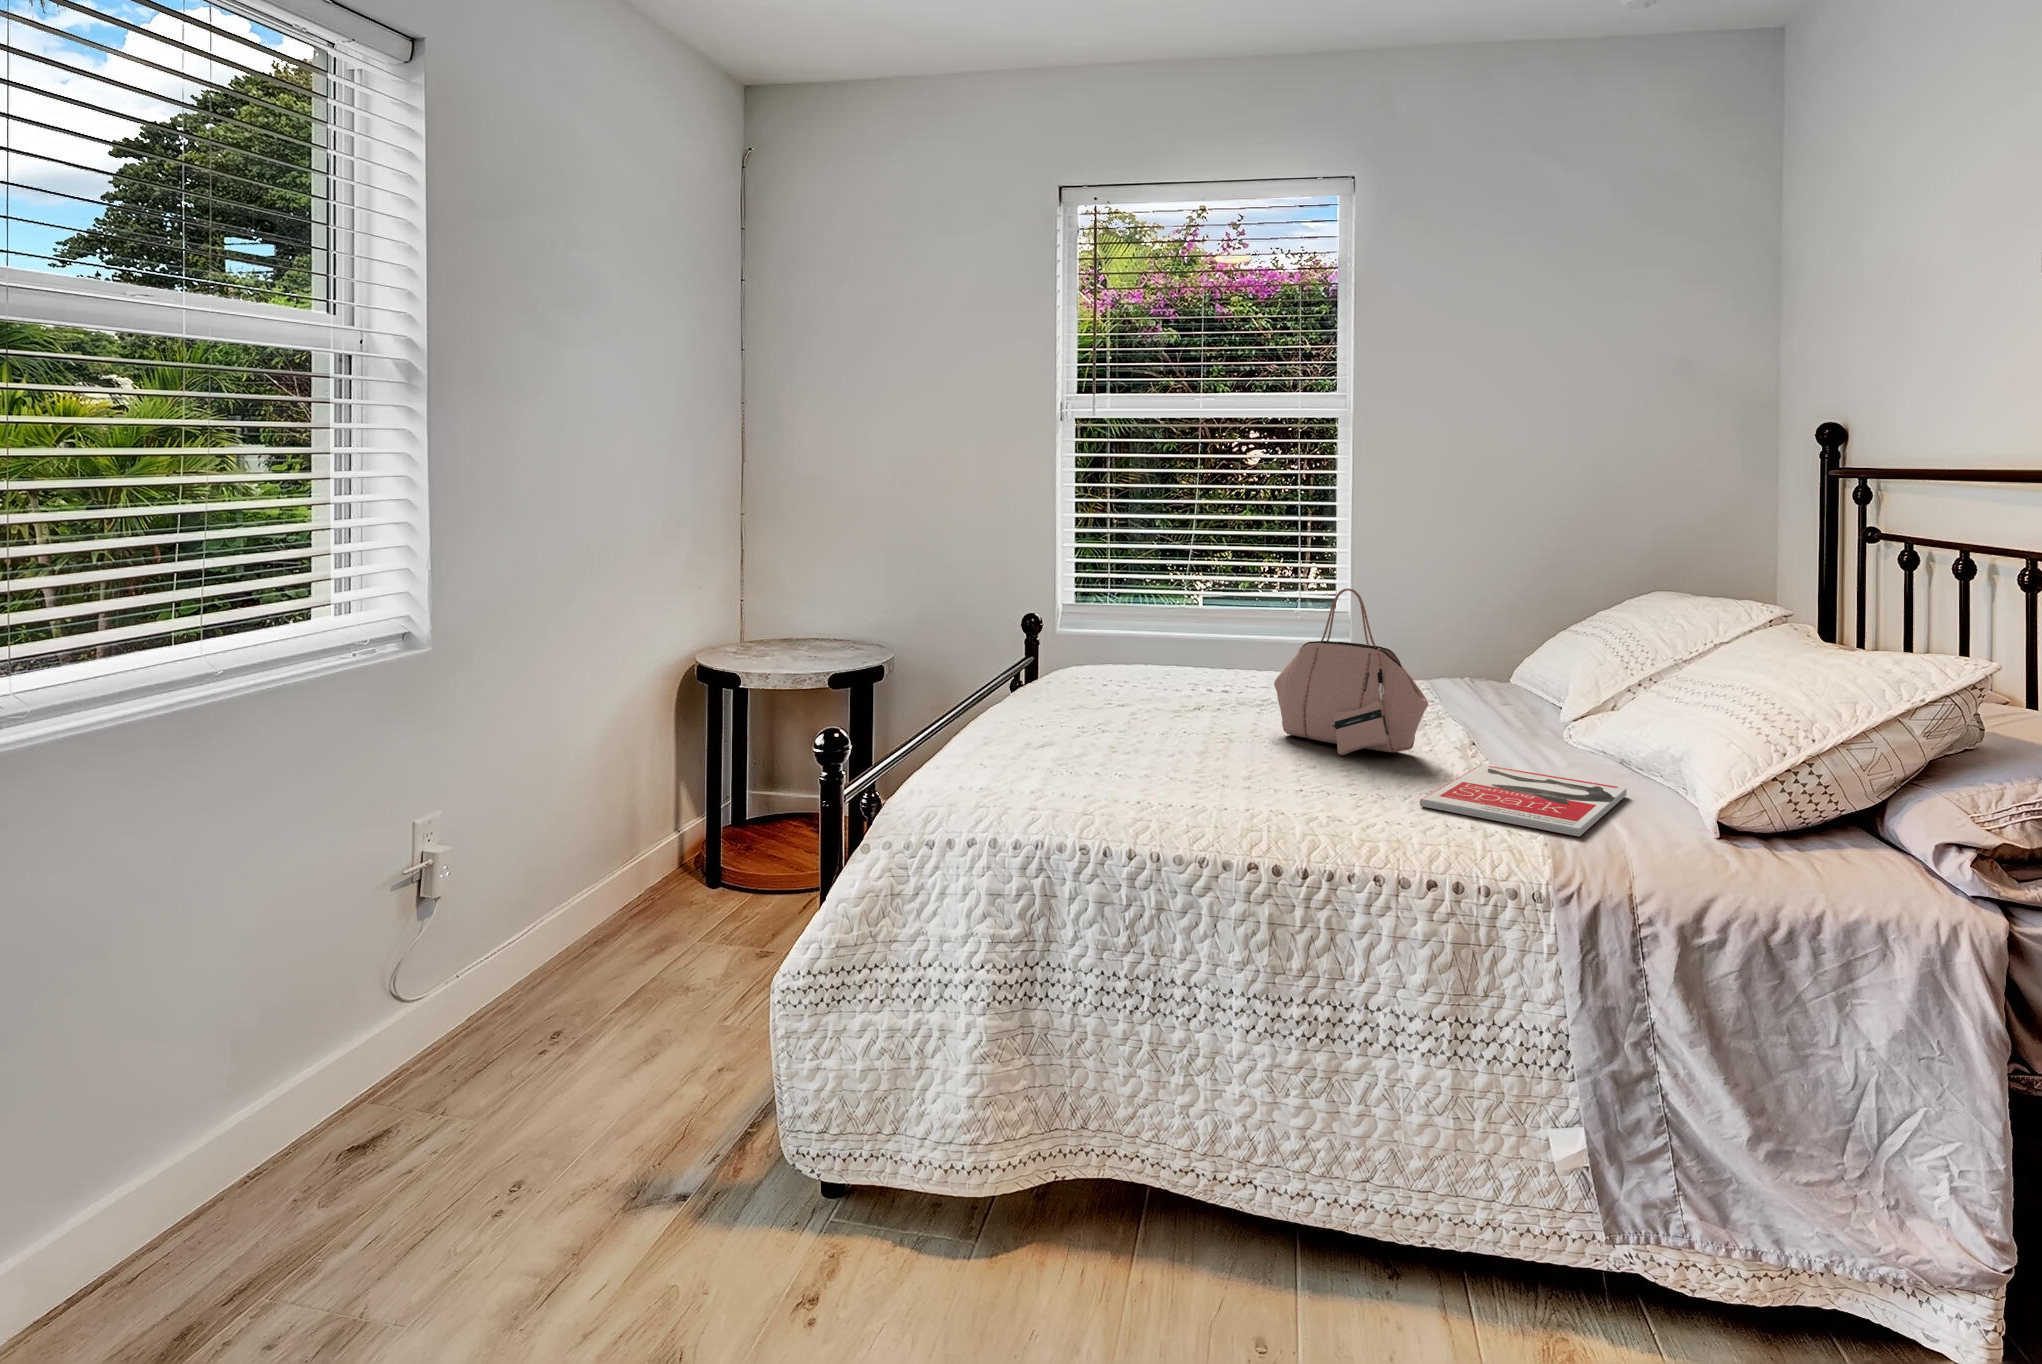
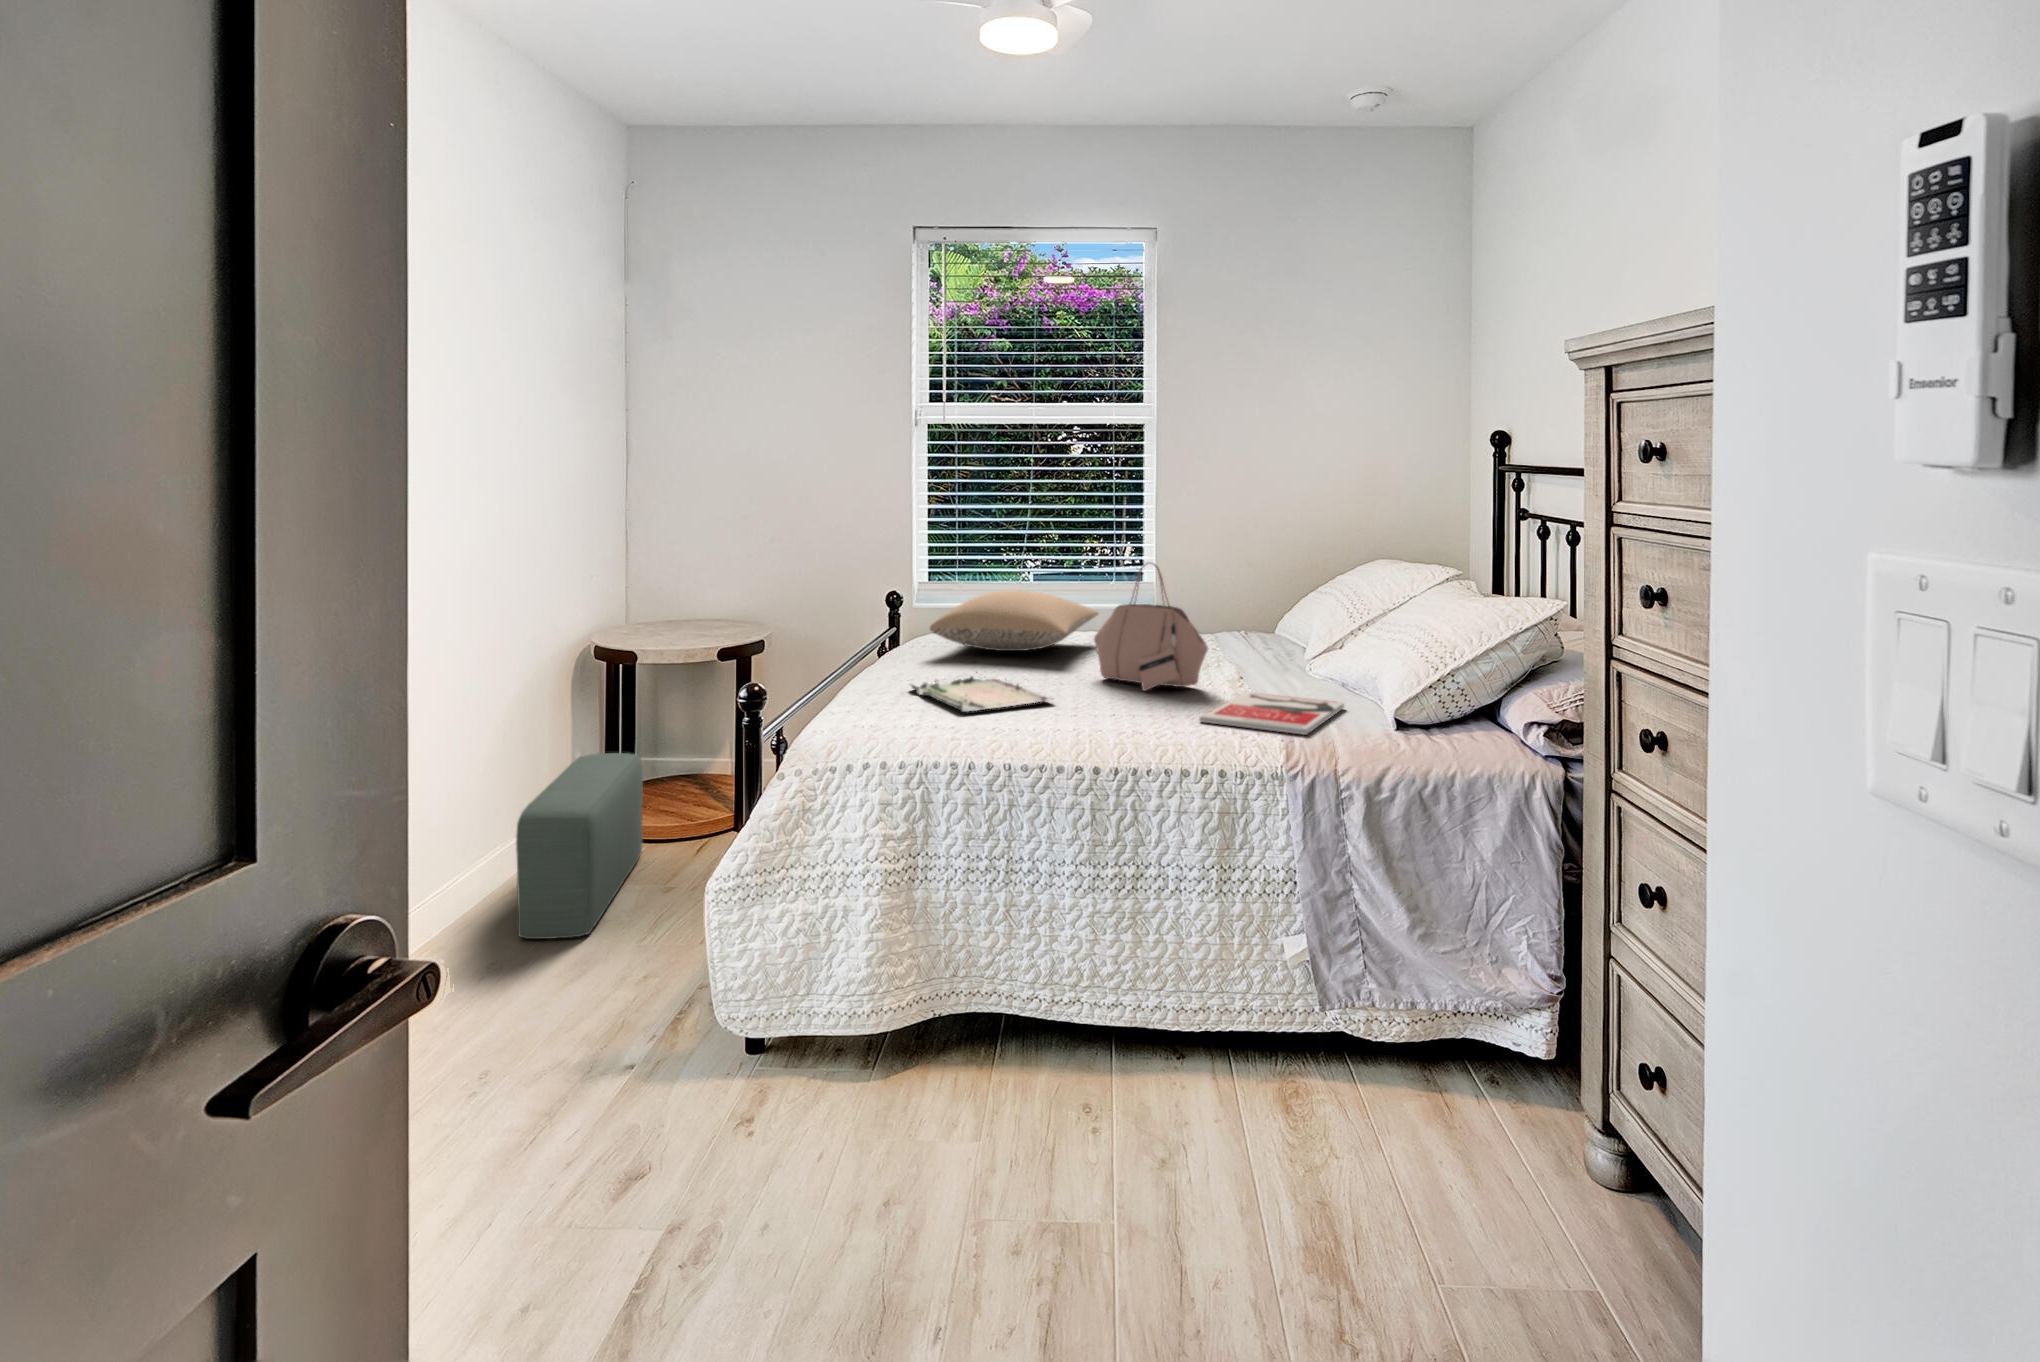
pillow: none [1072,619,1281,692] -> present [930,590,1099,651]
tray: none [1040,715,1223,776] -> present [911,672,1053,712]
pouf: none [594,788,750,1006] -> present [516,753,643,939]

